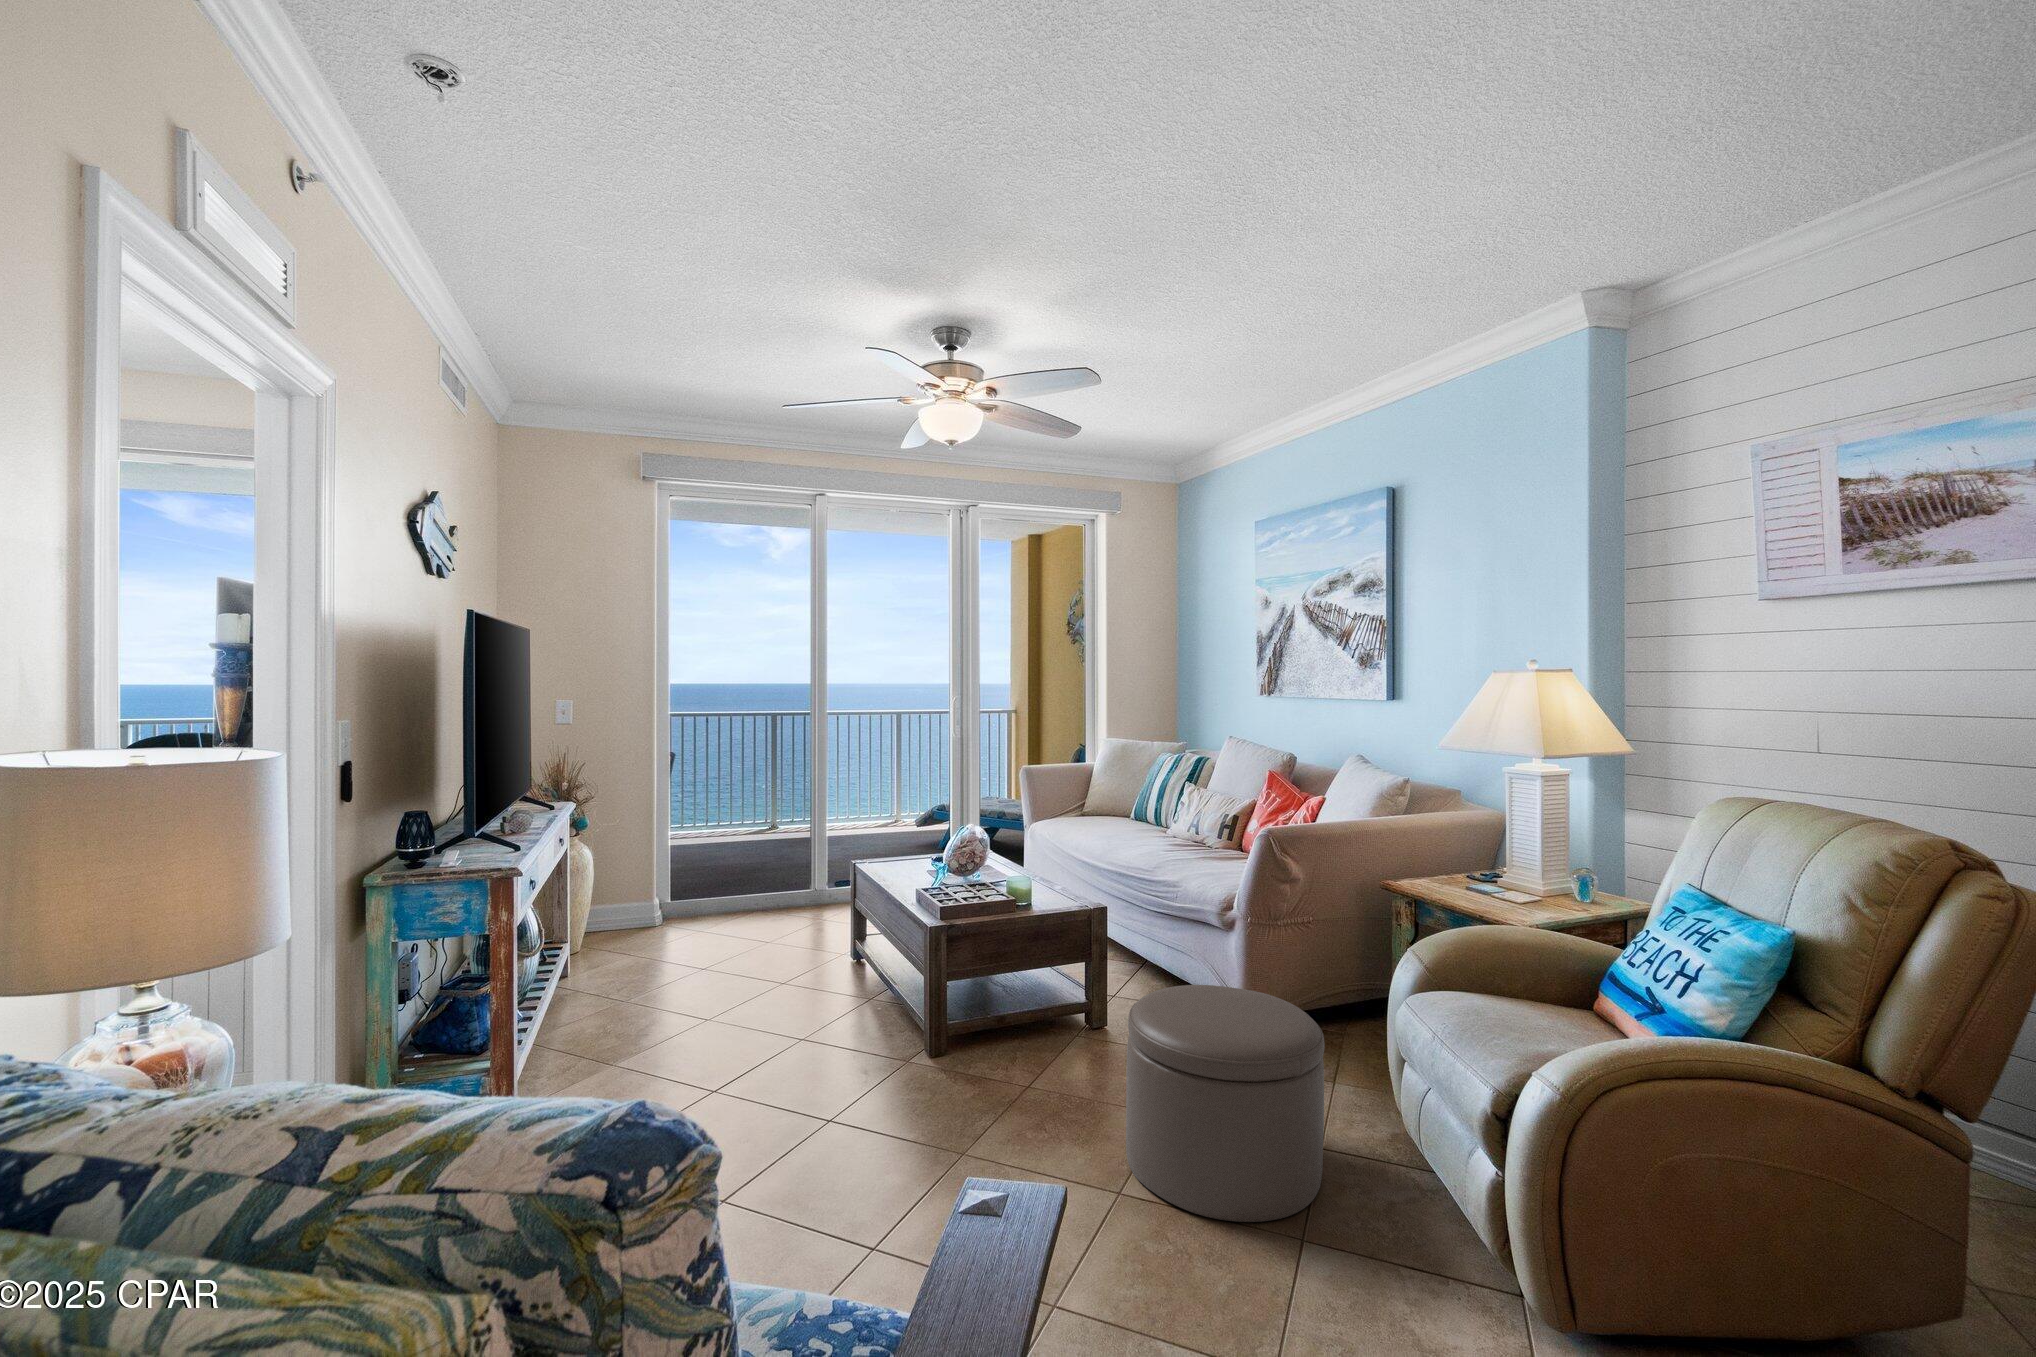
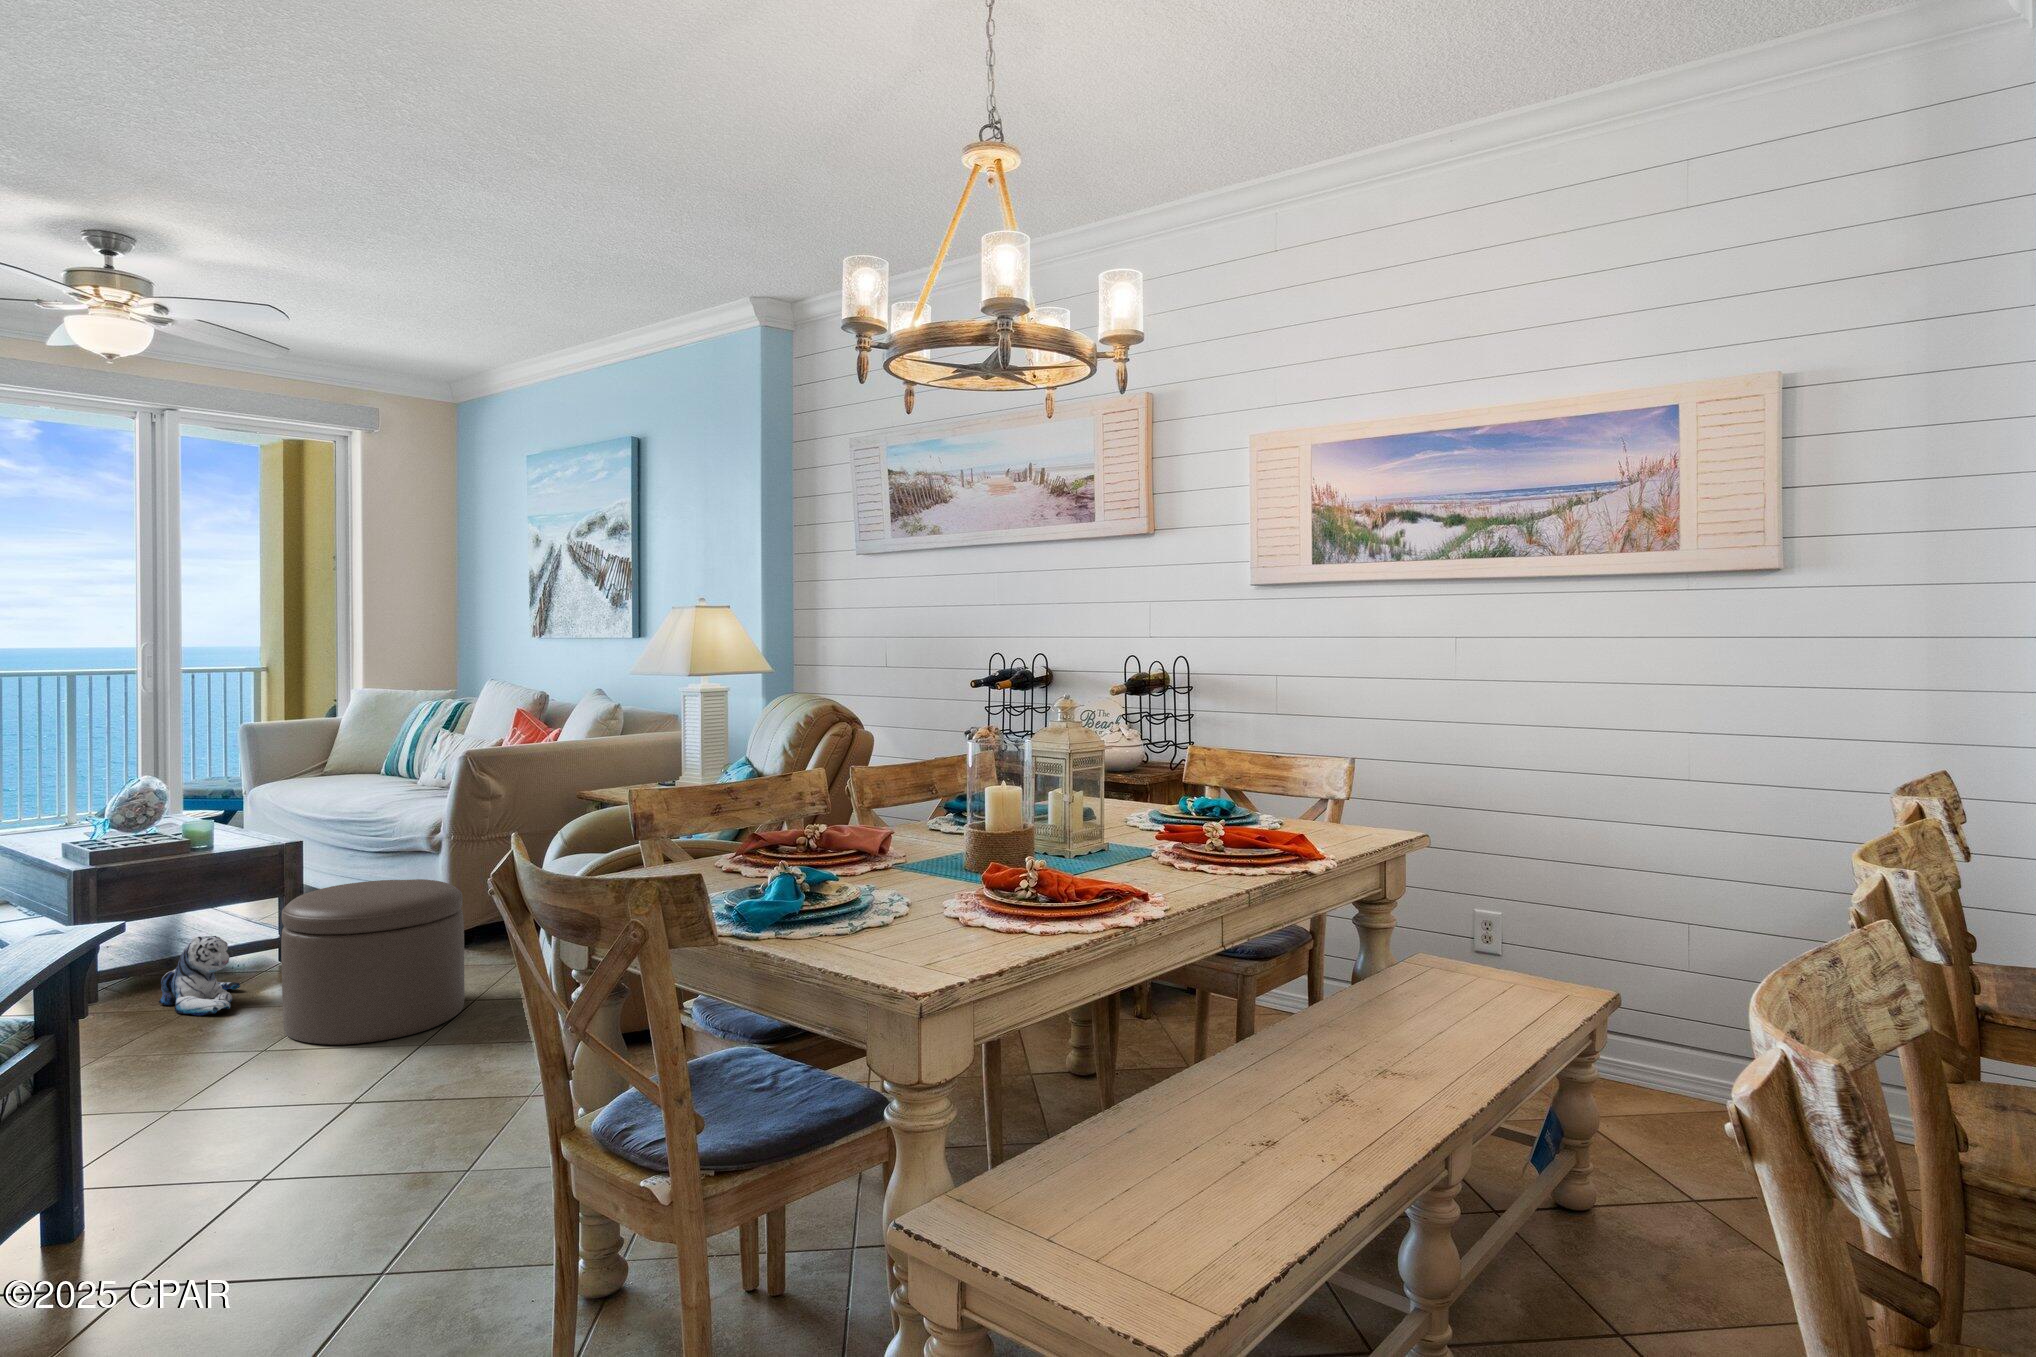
plush toy: none [993,1011,1062,1106] -> present [159,936,240,1015]

